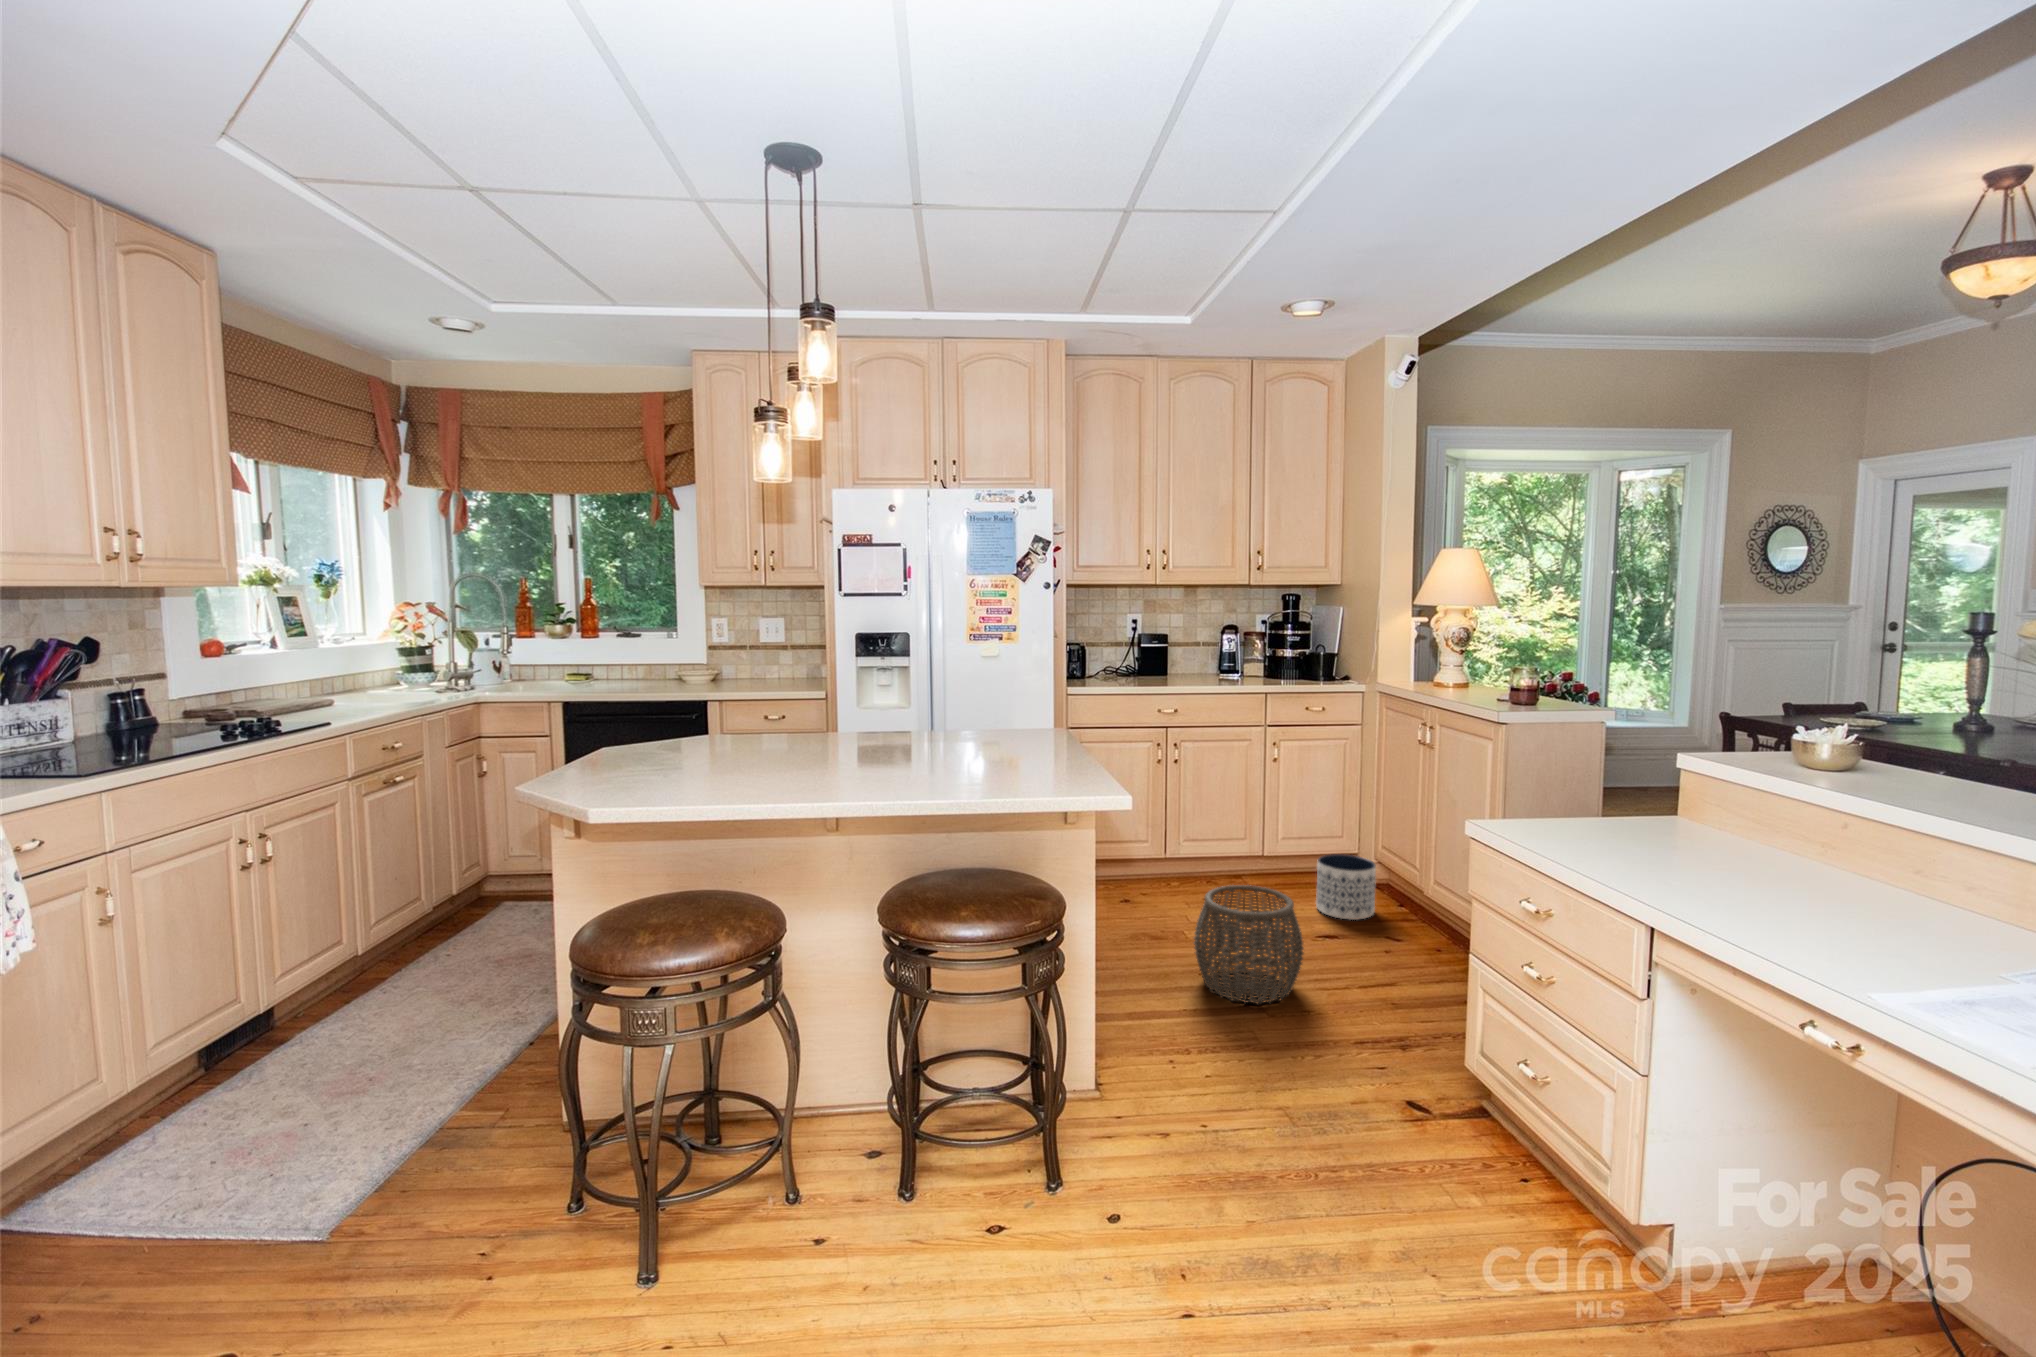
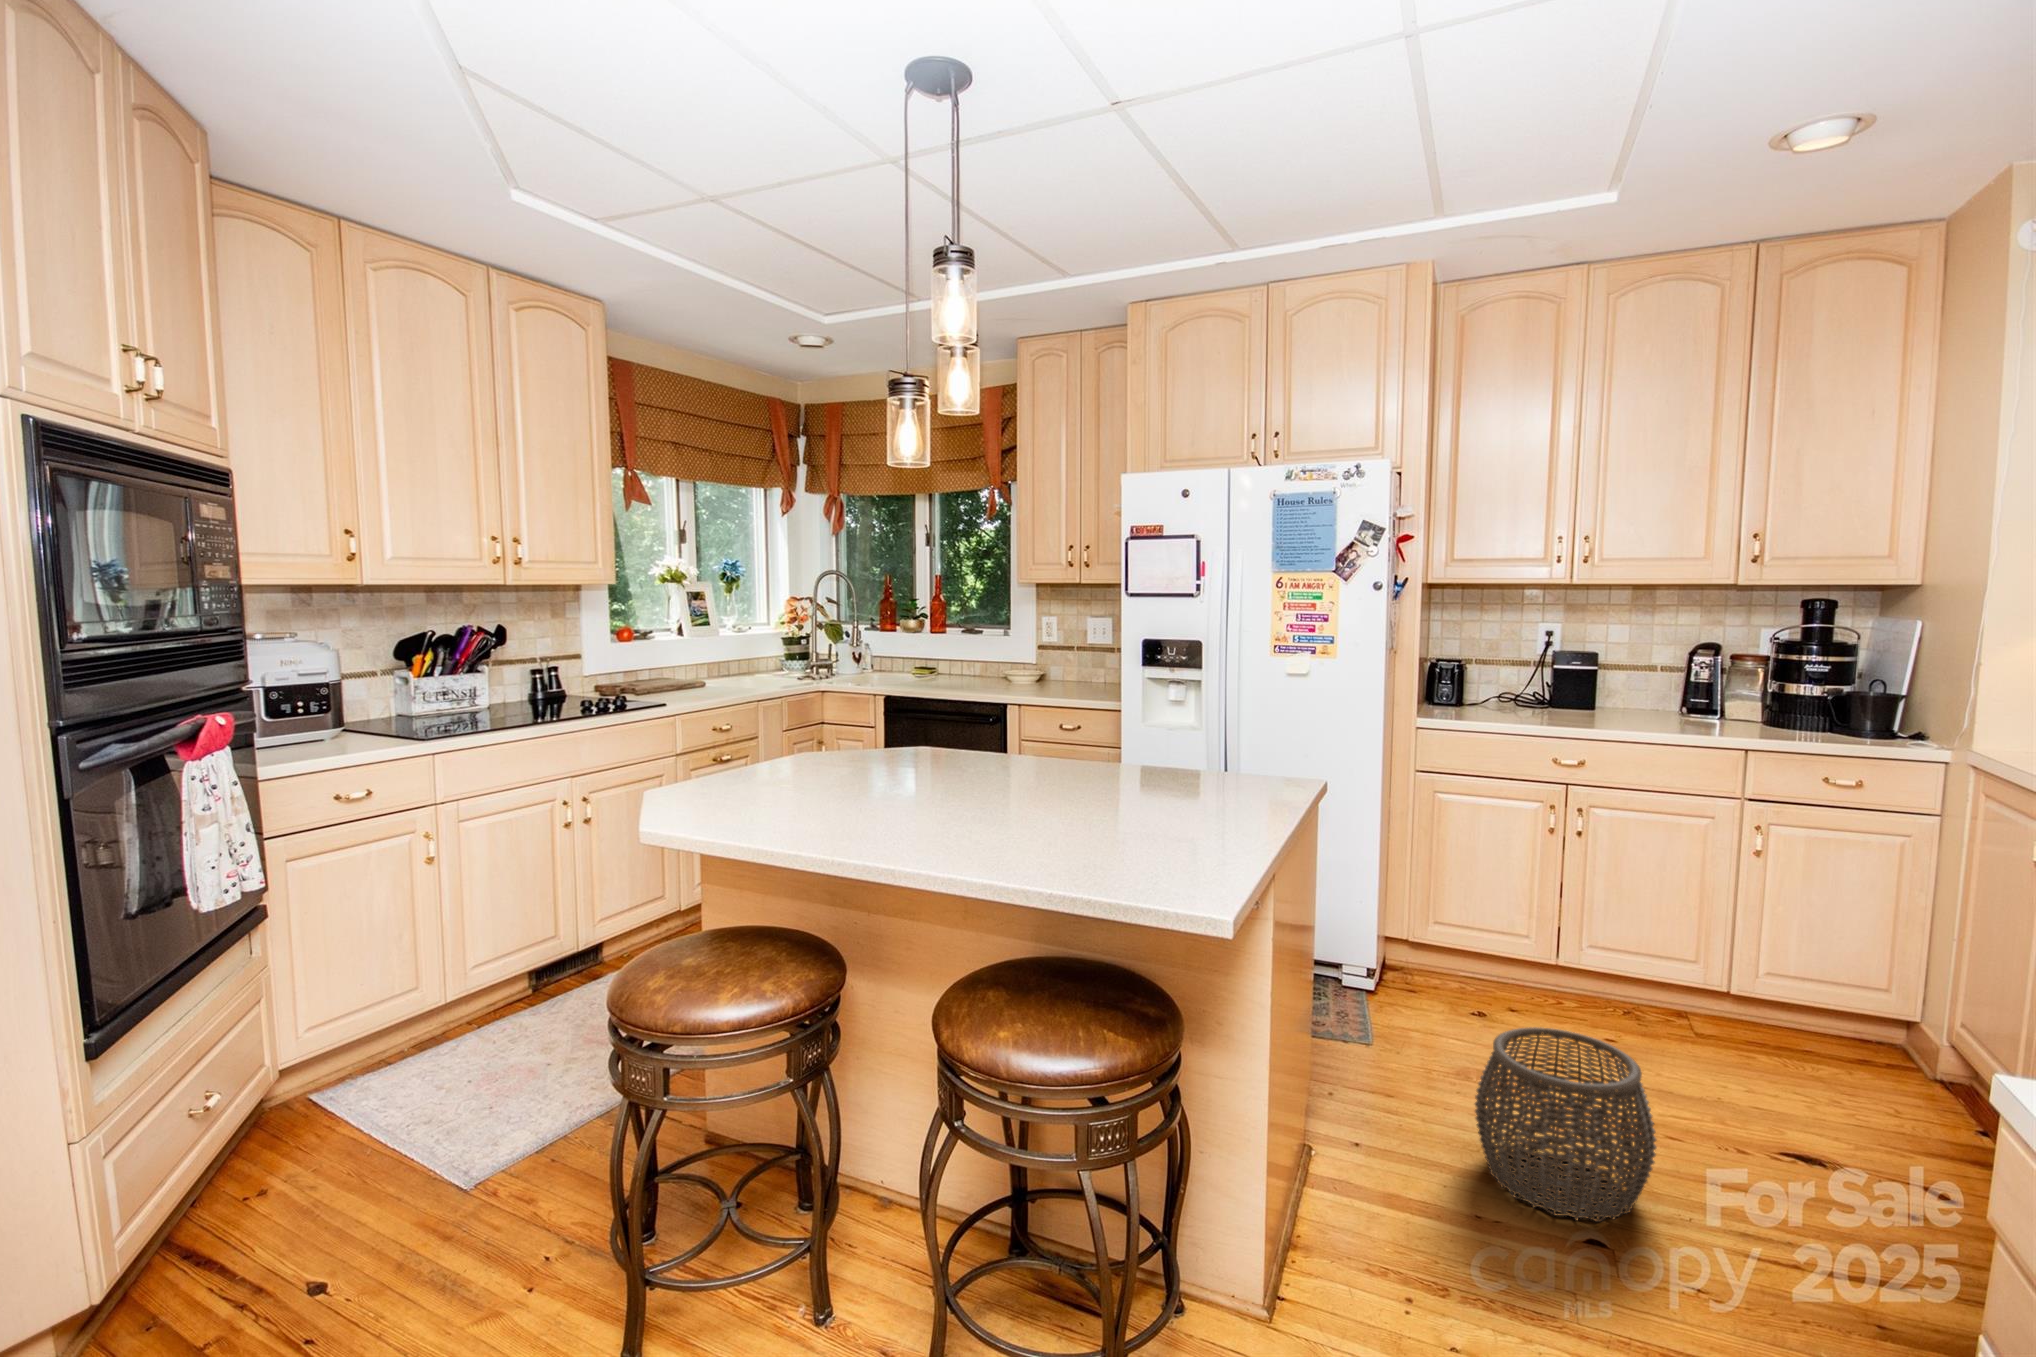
planter: present [1316,854,1376,920] -> none [1786,1018,1908,1138]

